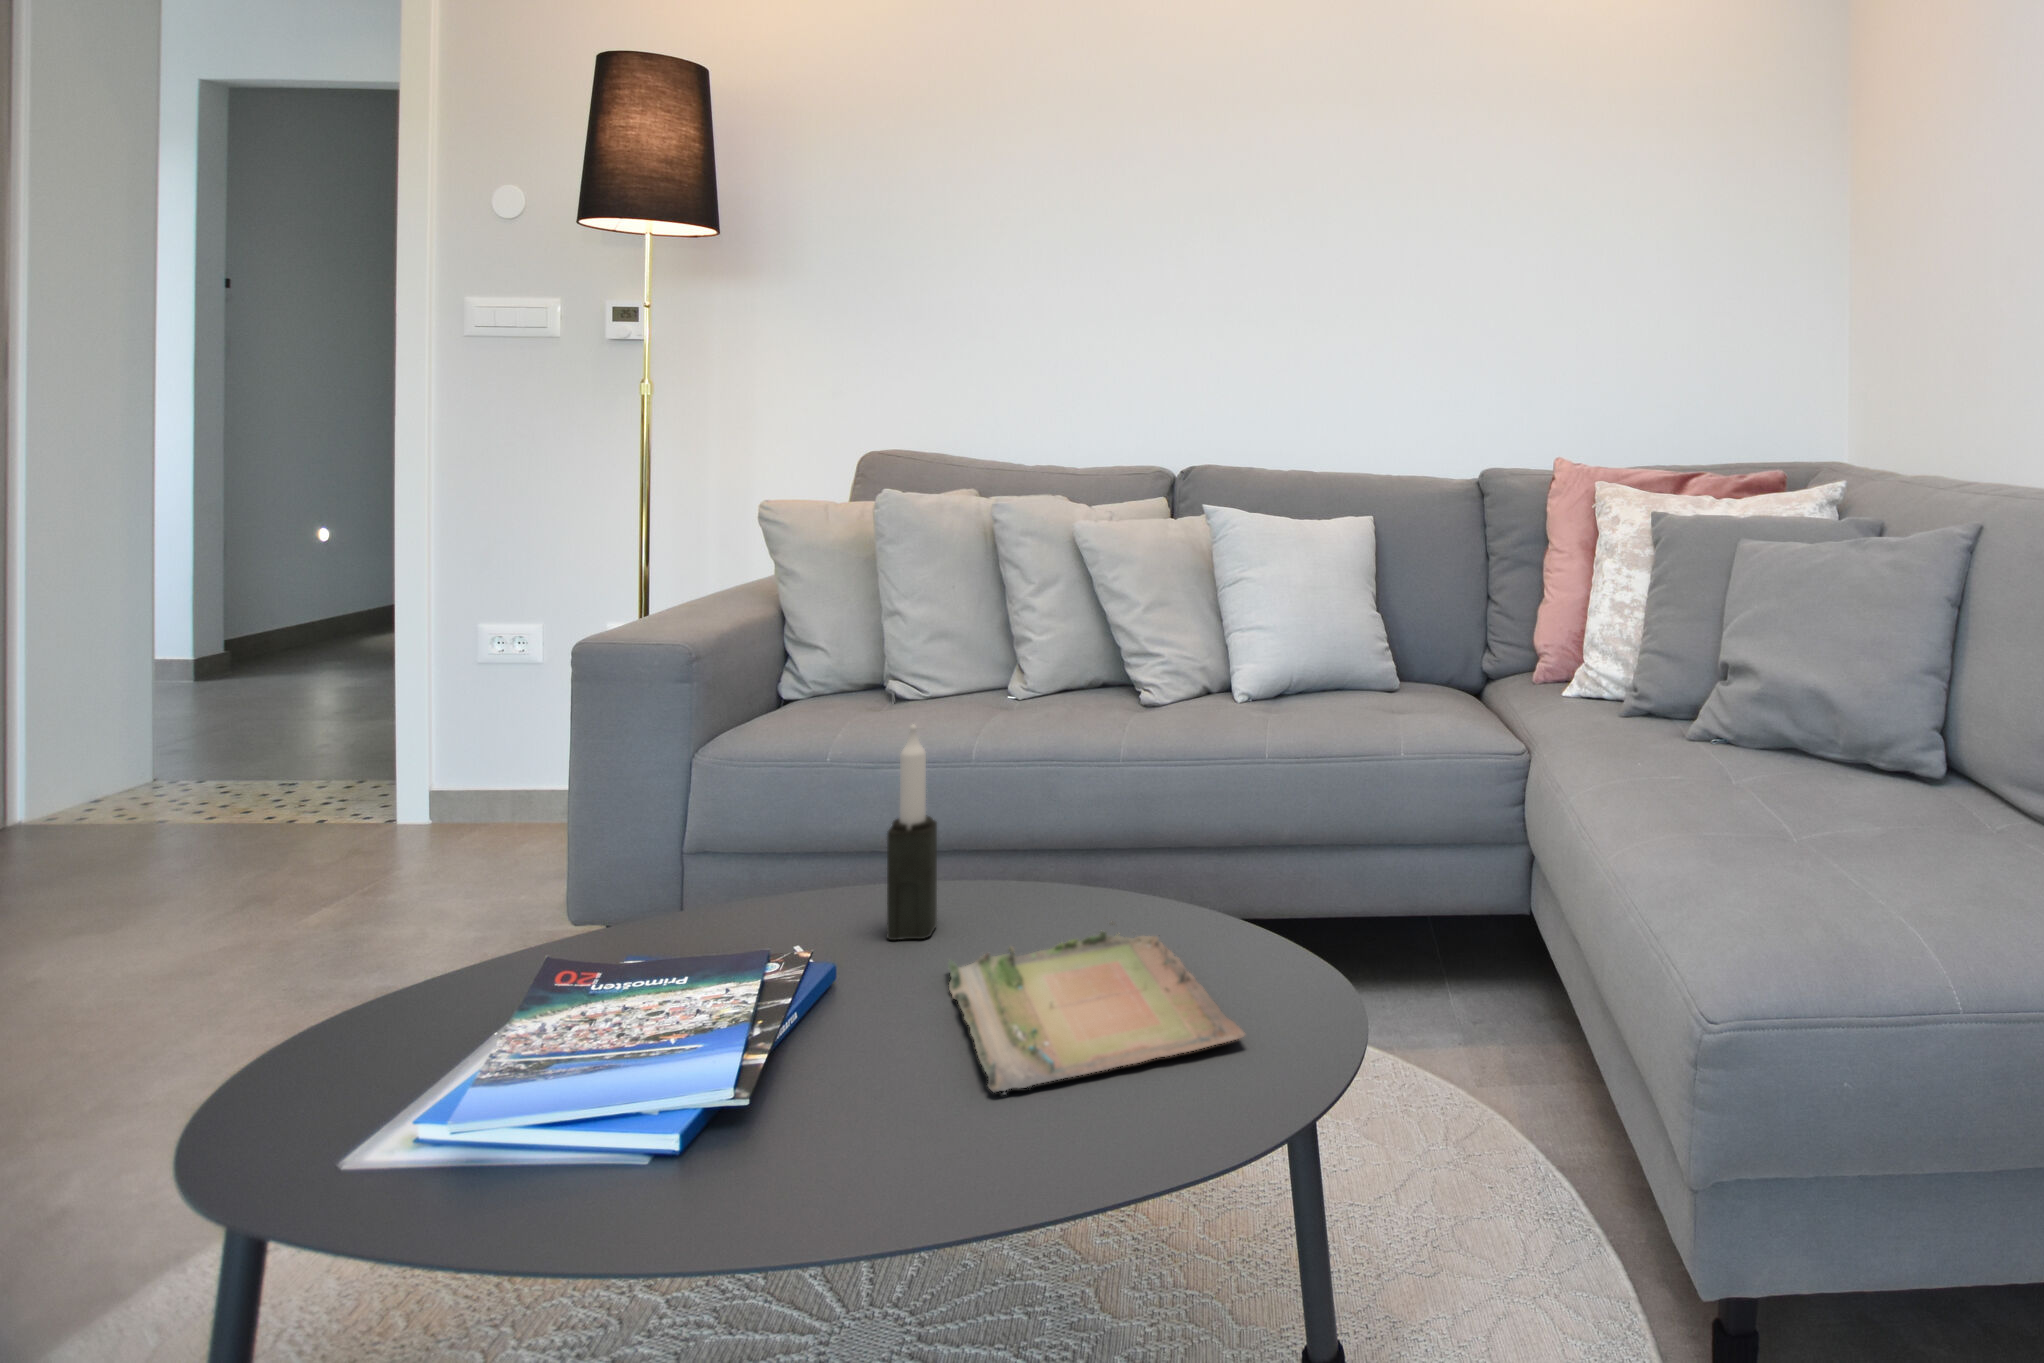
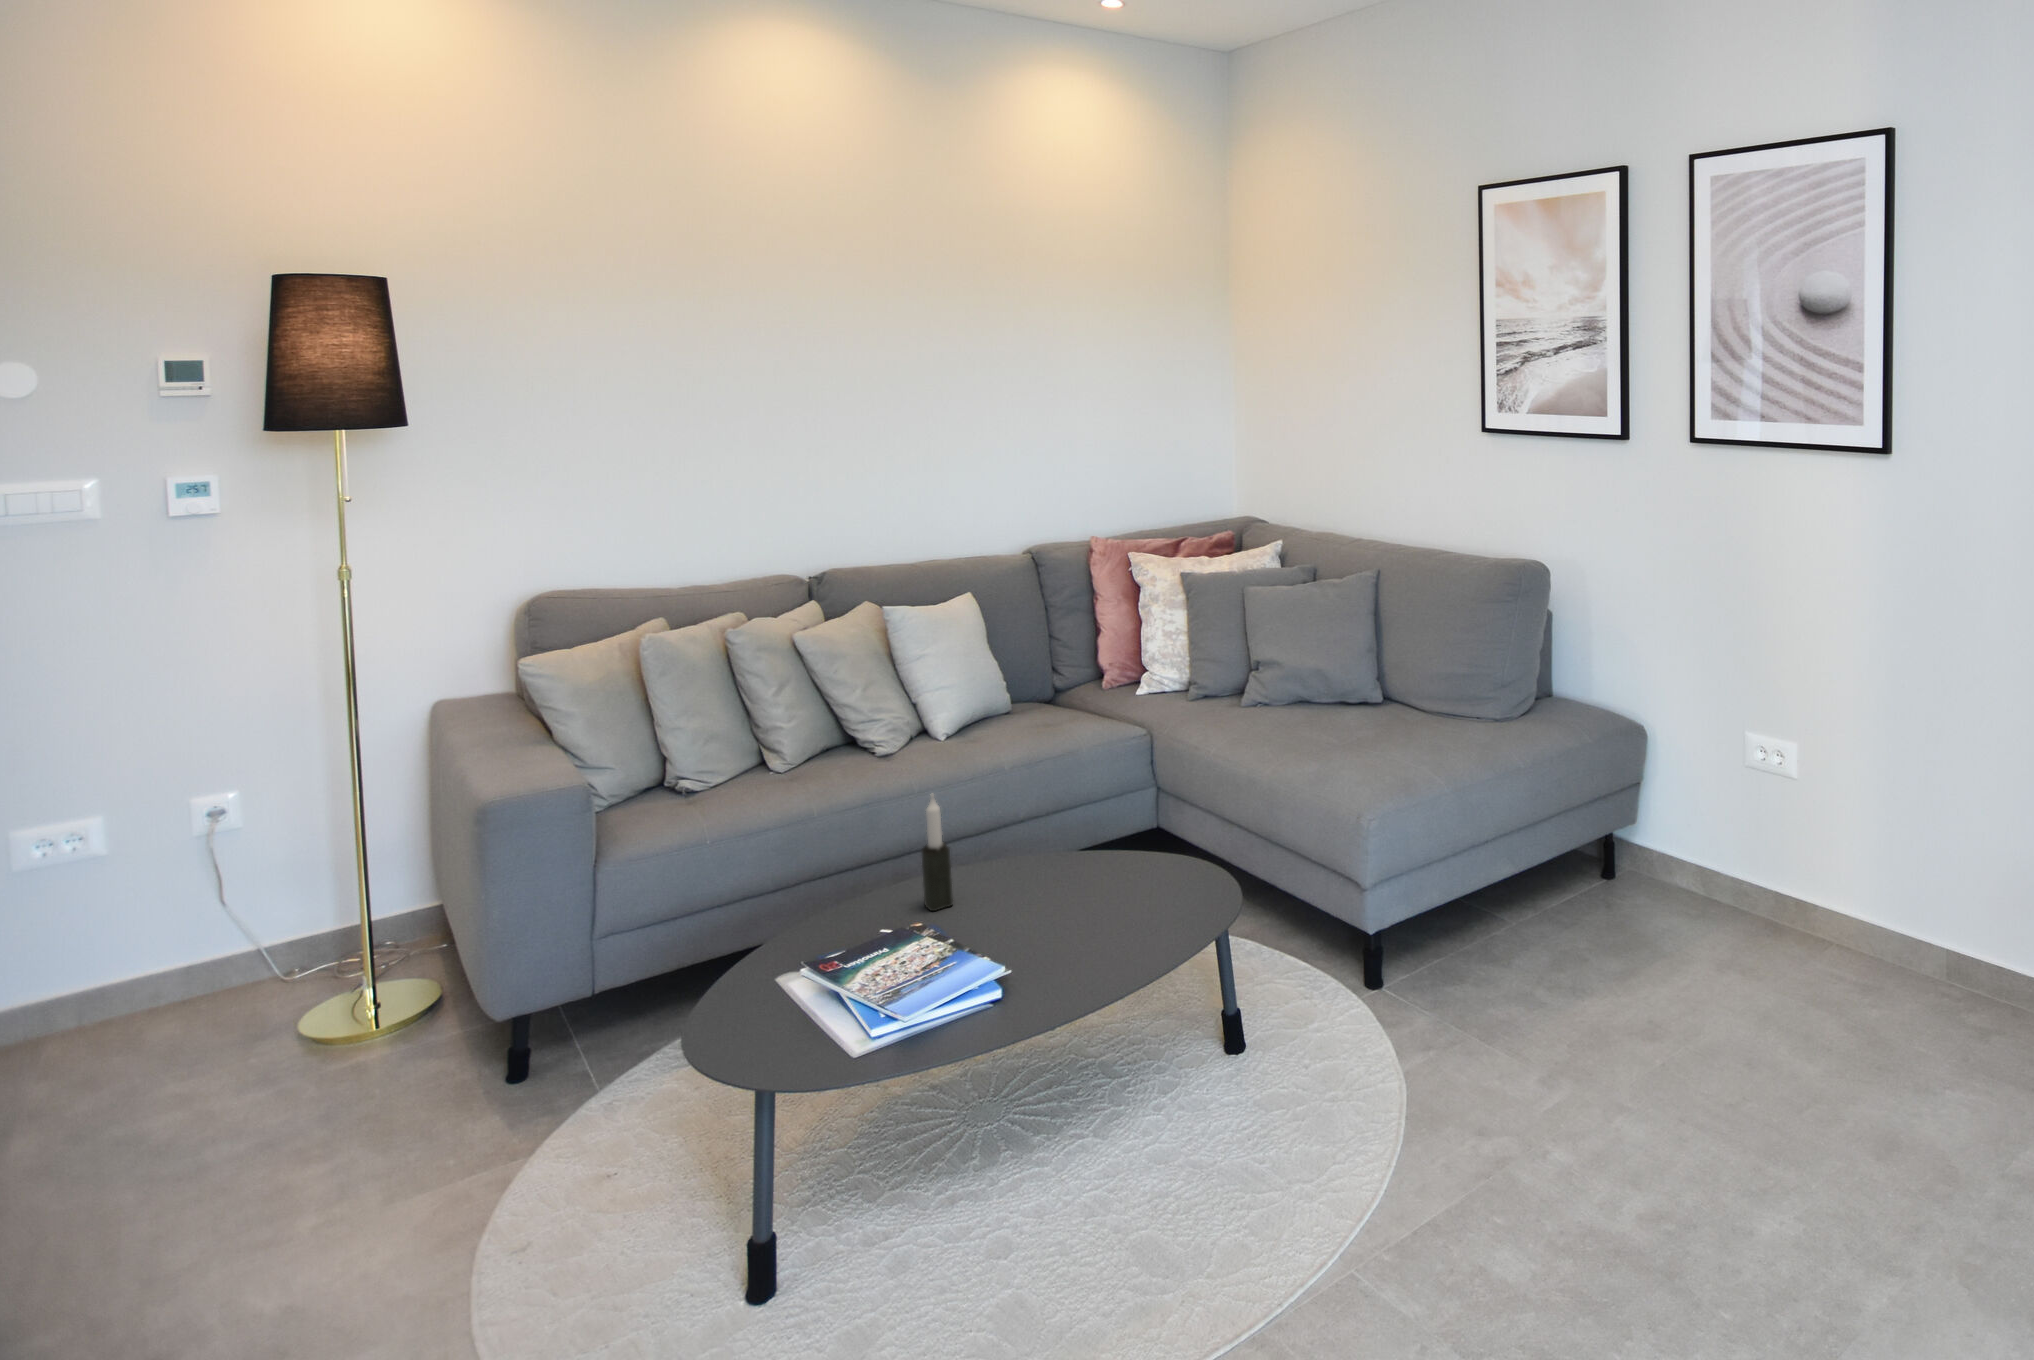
tray: present [948,922,1245,1095] -> none [992,868,1176,942]

